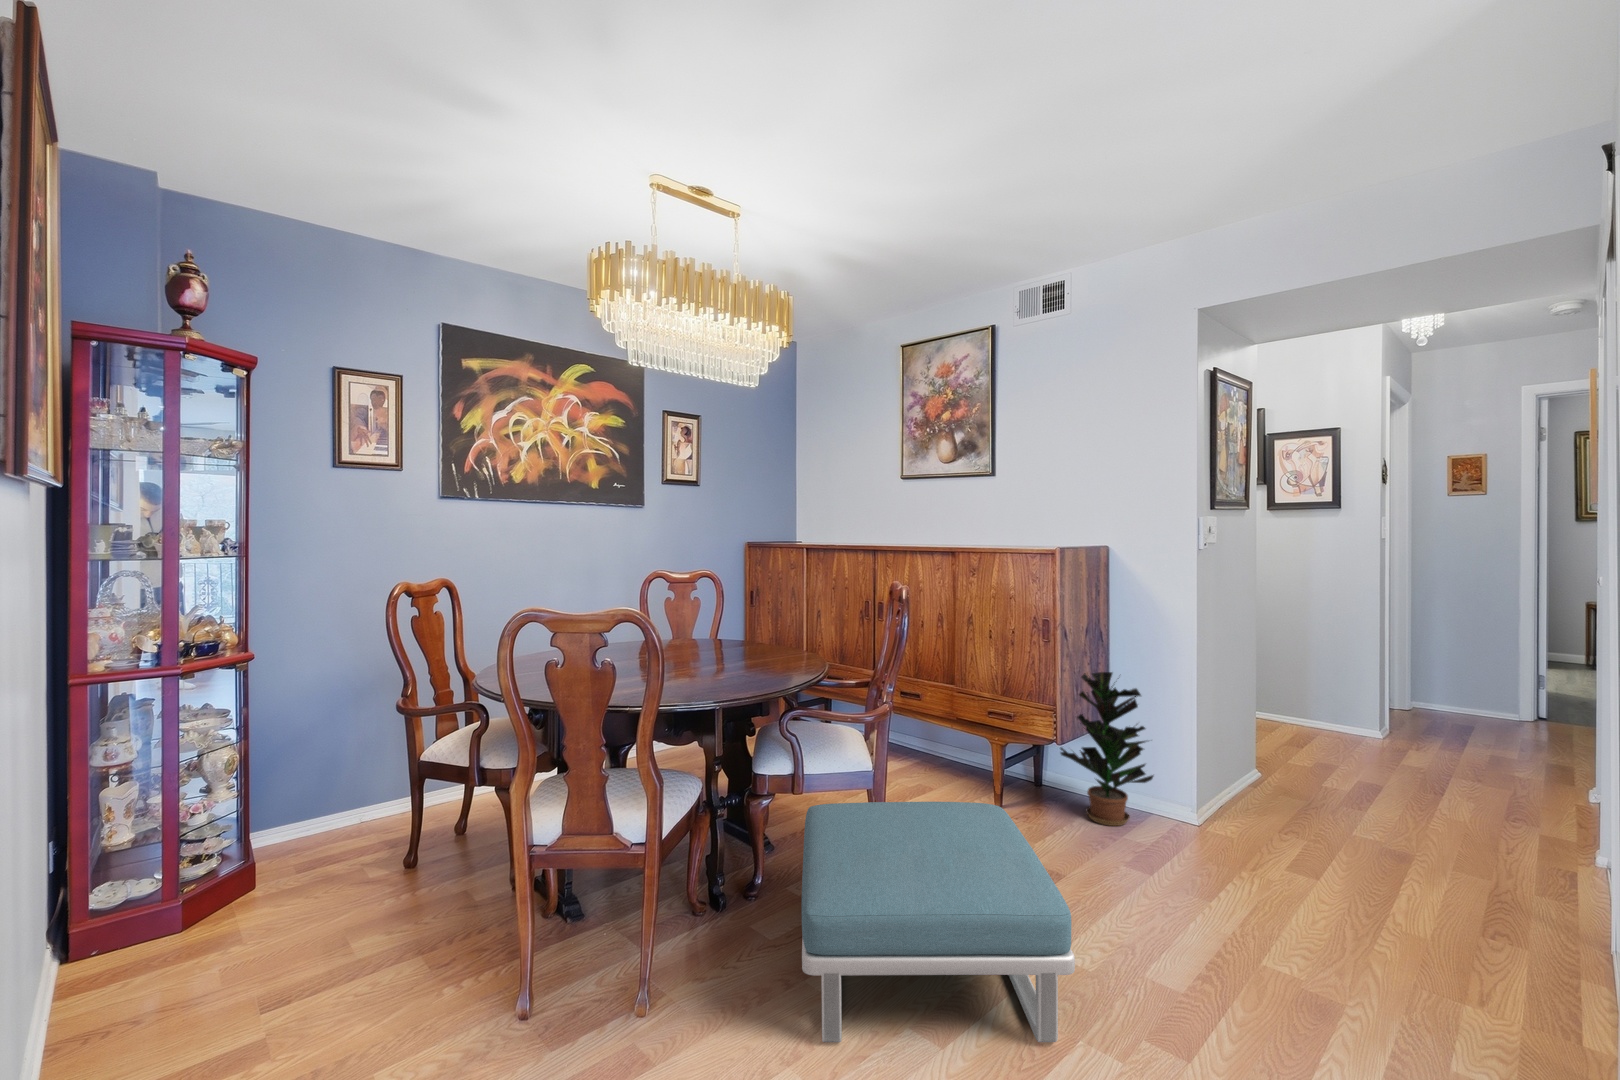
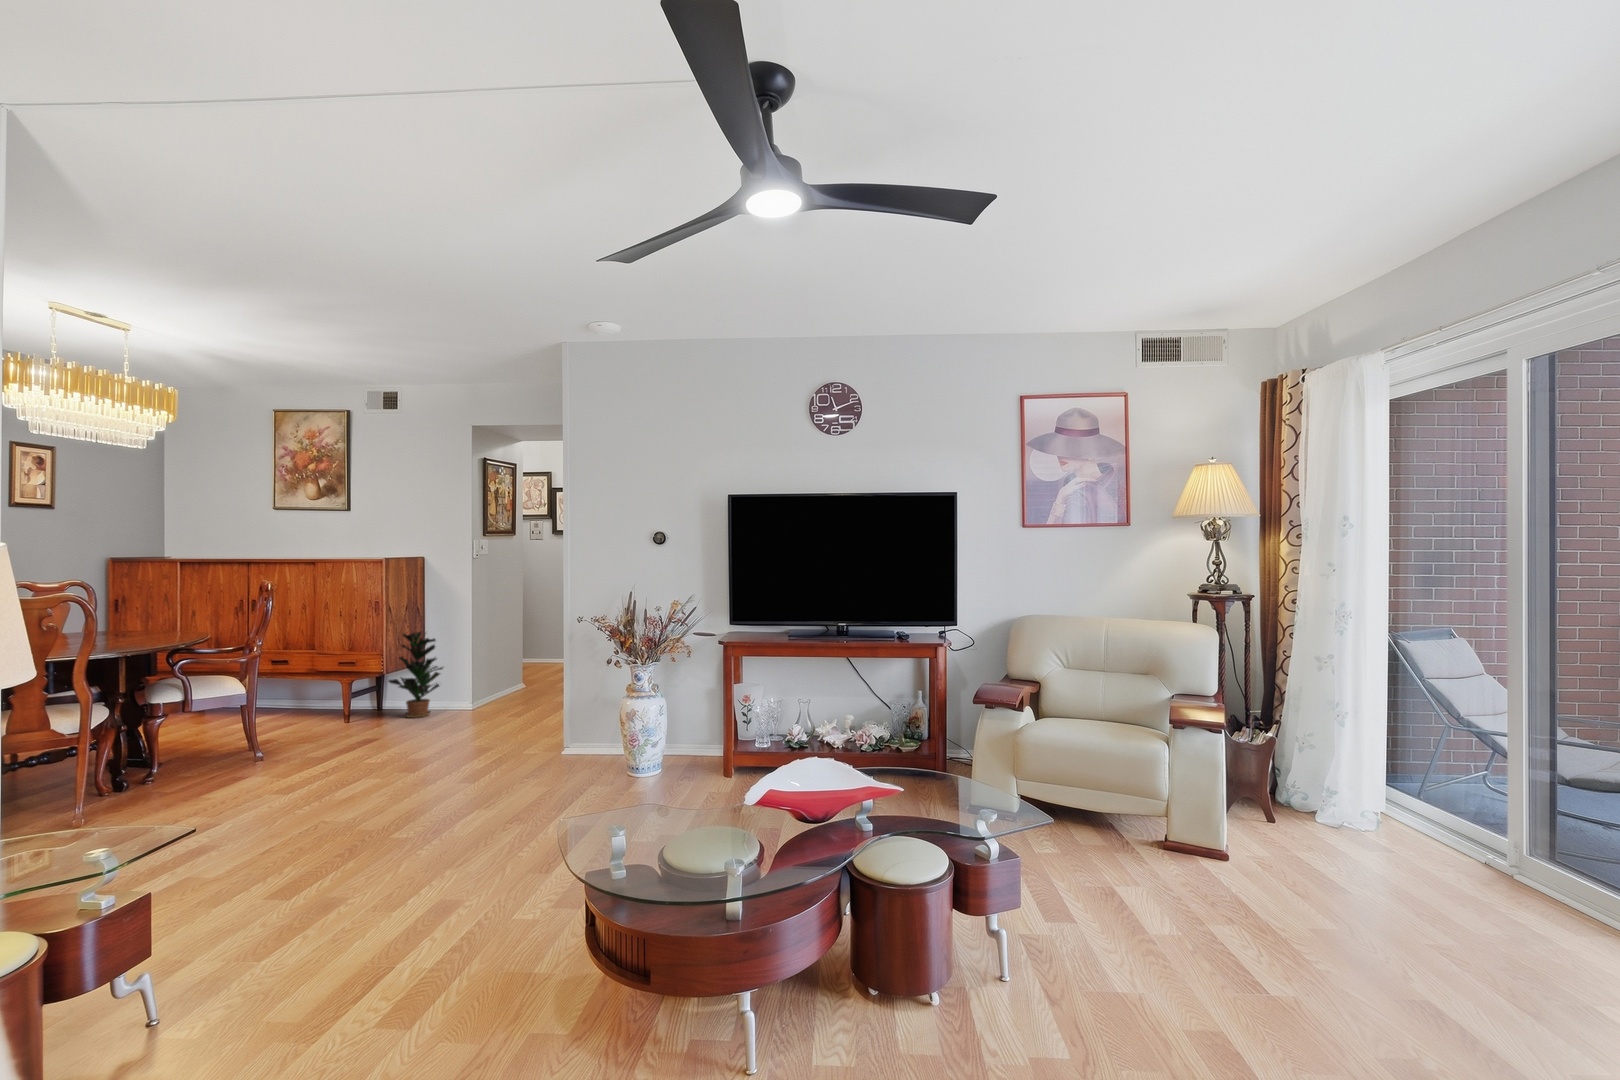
footstool: present [802,802,1075,1042] -> none [213,695,371,789]

